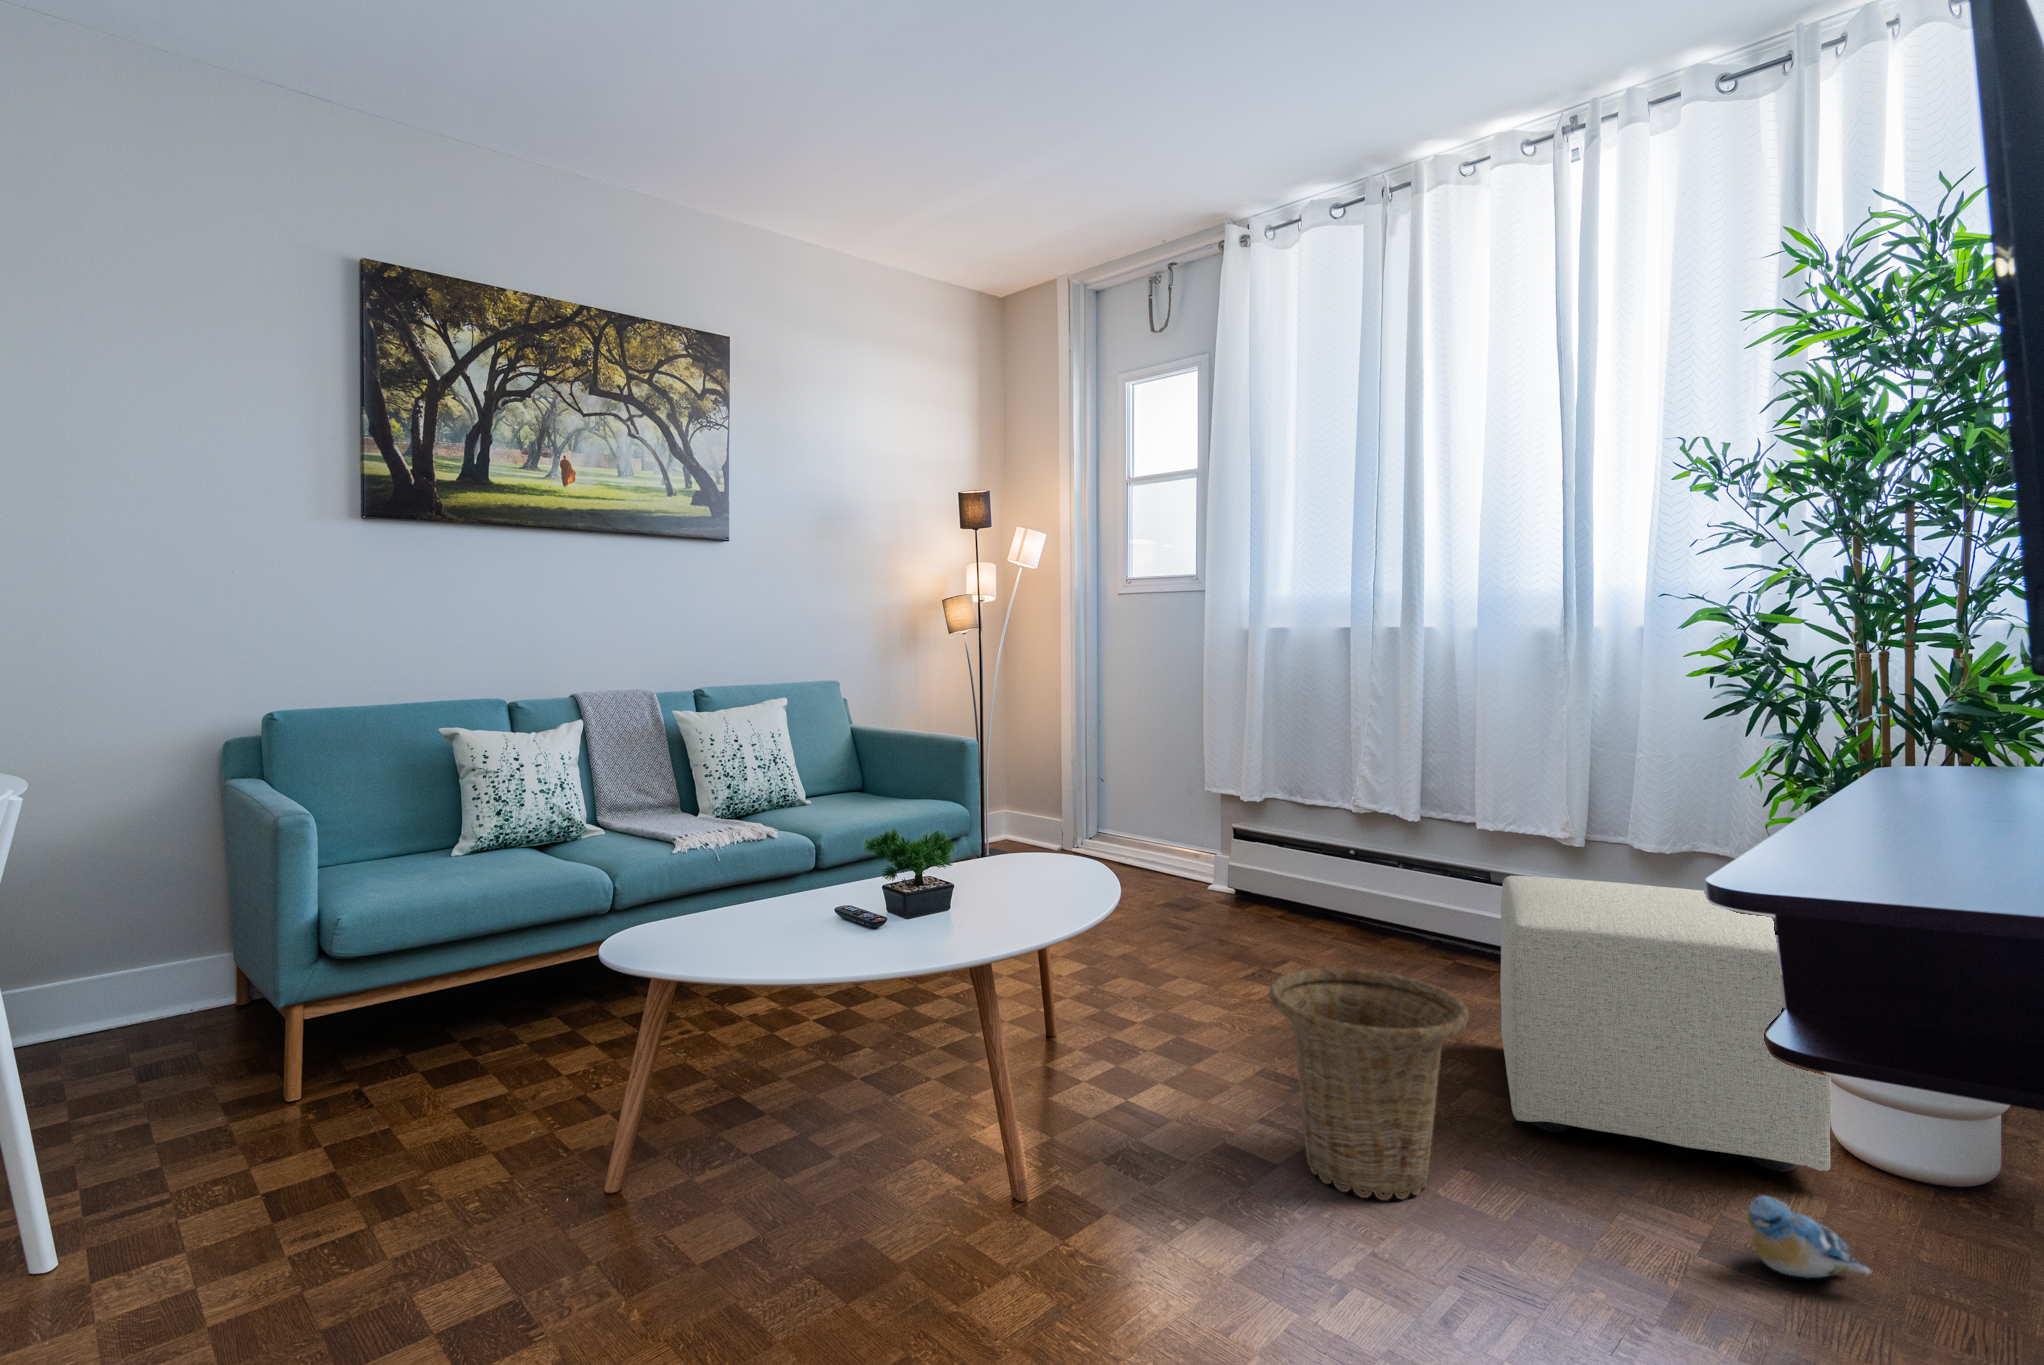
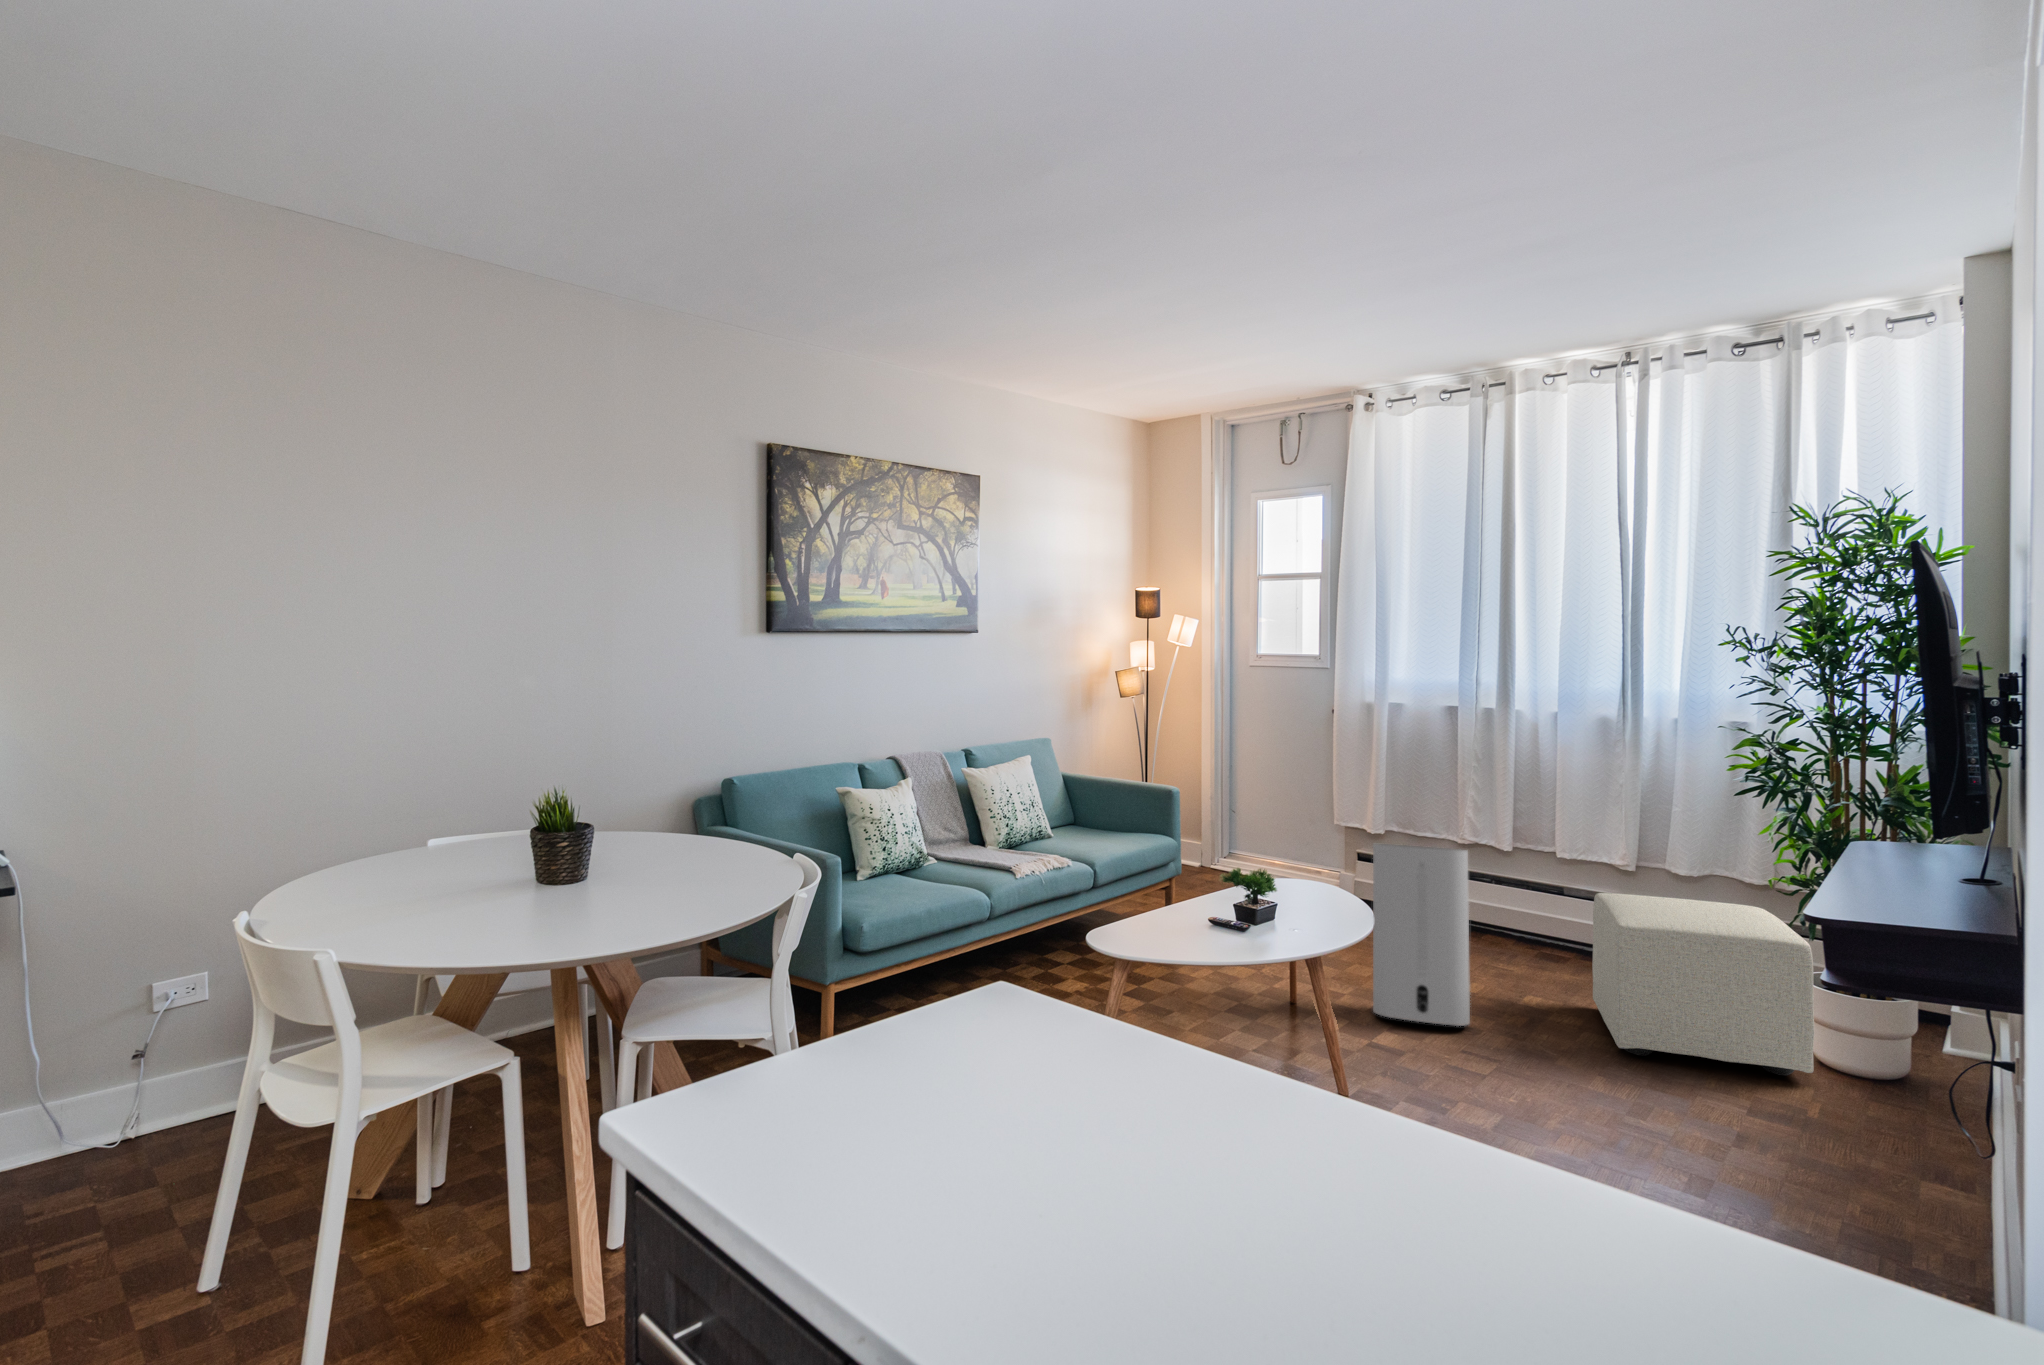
air purifier: none [1163,803,1303,1079] -> present [1373,844,1470,1026]
basket: present [1269,968,1469,1200] -> none [1471,953,1601,1091]
plush toy: present [1747,1196,1872,1278] -> none [1769,1080,1840,1125]

